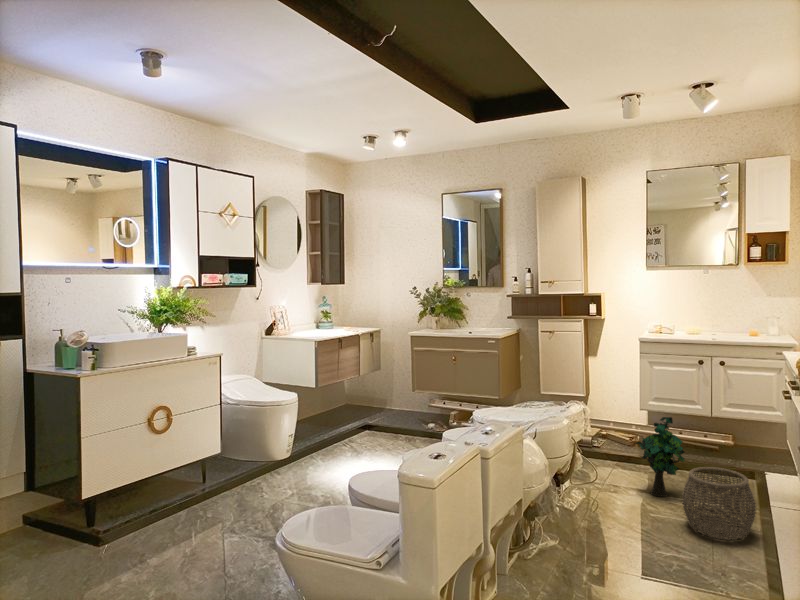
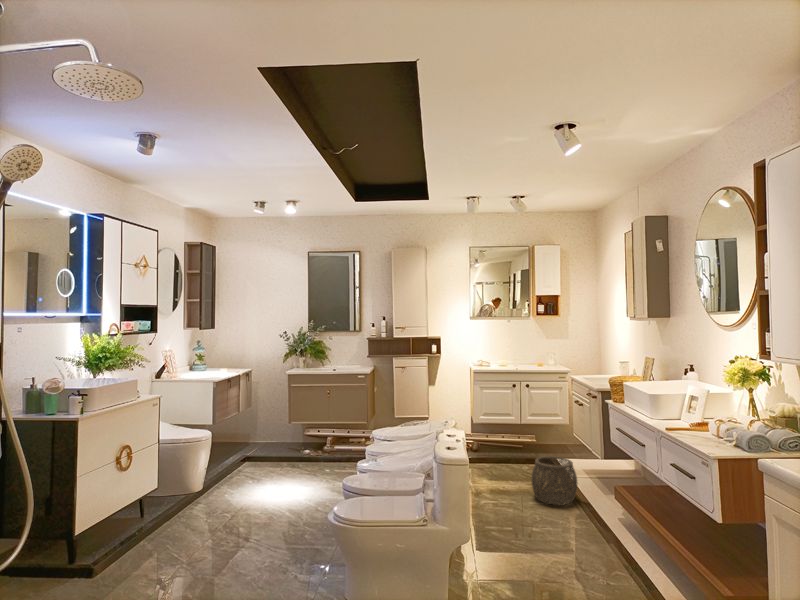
decorative plant: present [635,417,685,497] -> none [487,424,523,484]

